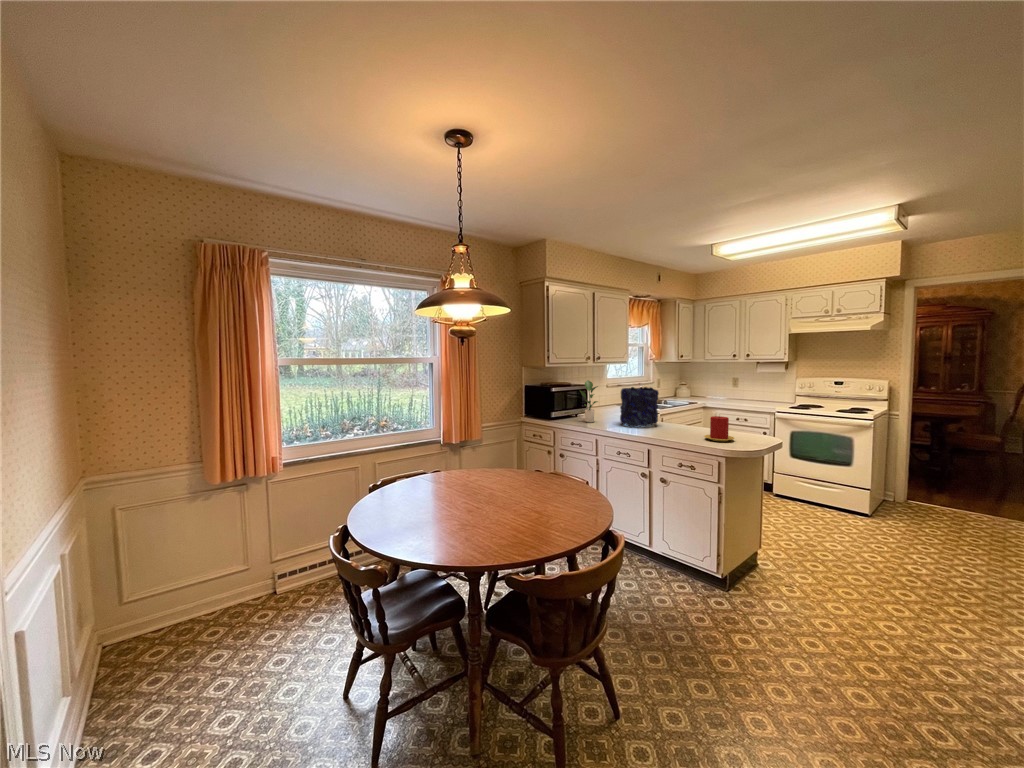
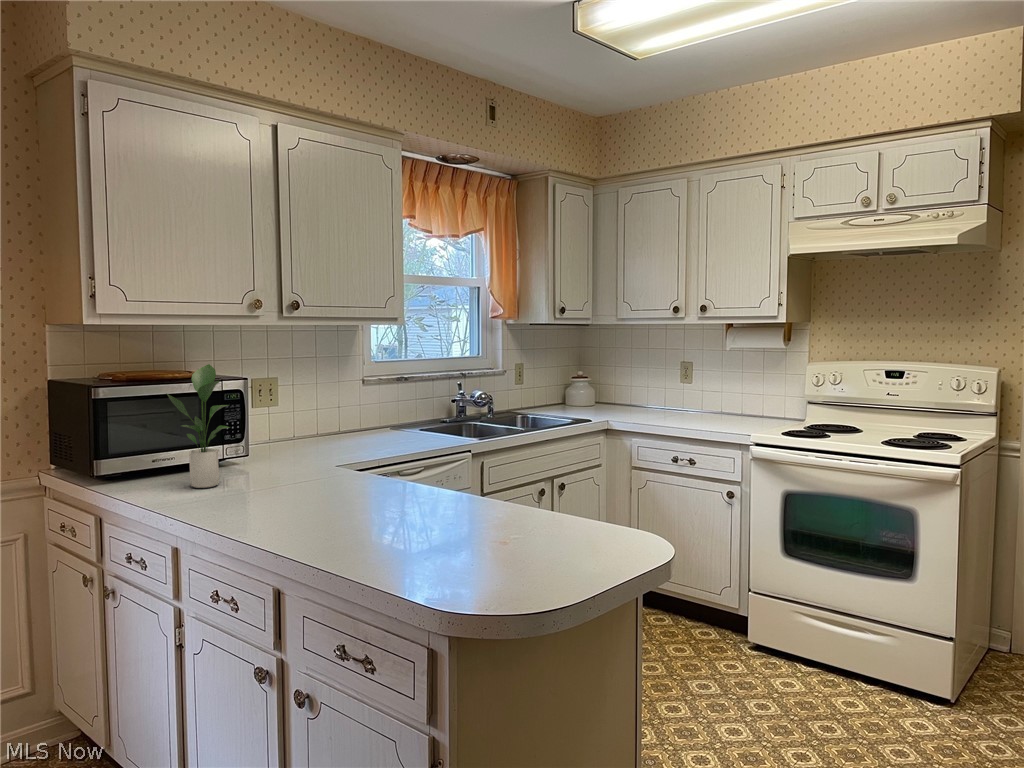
vase: present [620,387,659,427] -> none [268,383,381,506]
candle: present [704,416,734,441] -> none [427,483,519,572]

